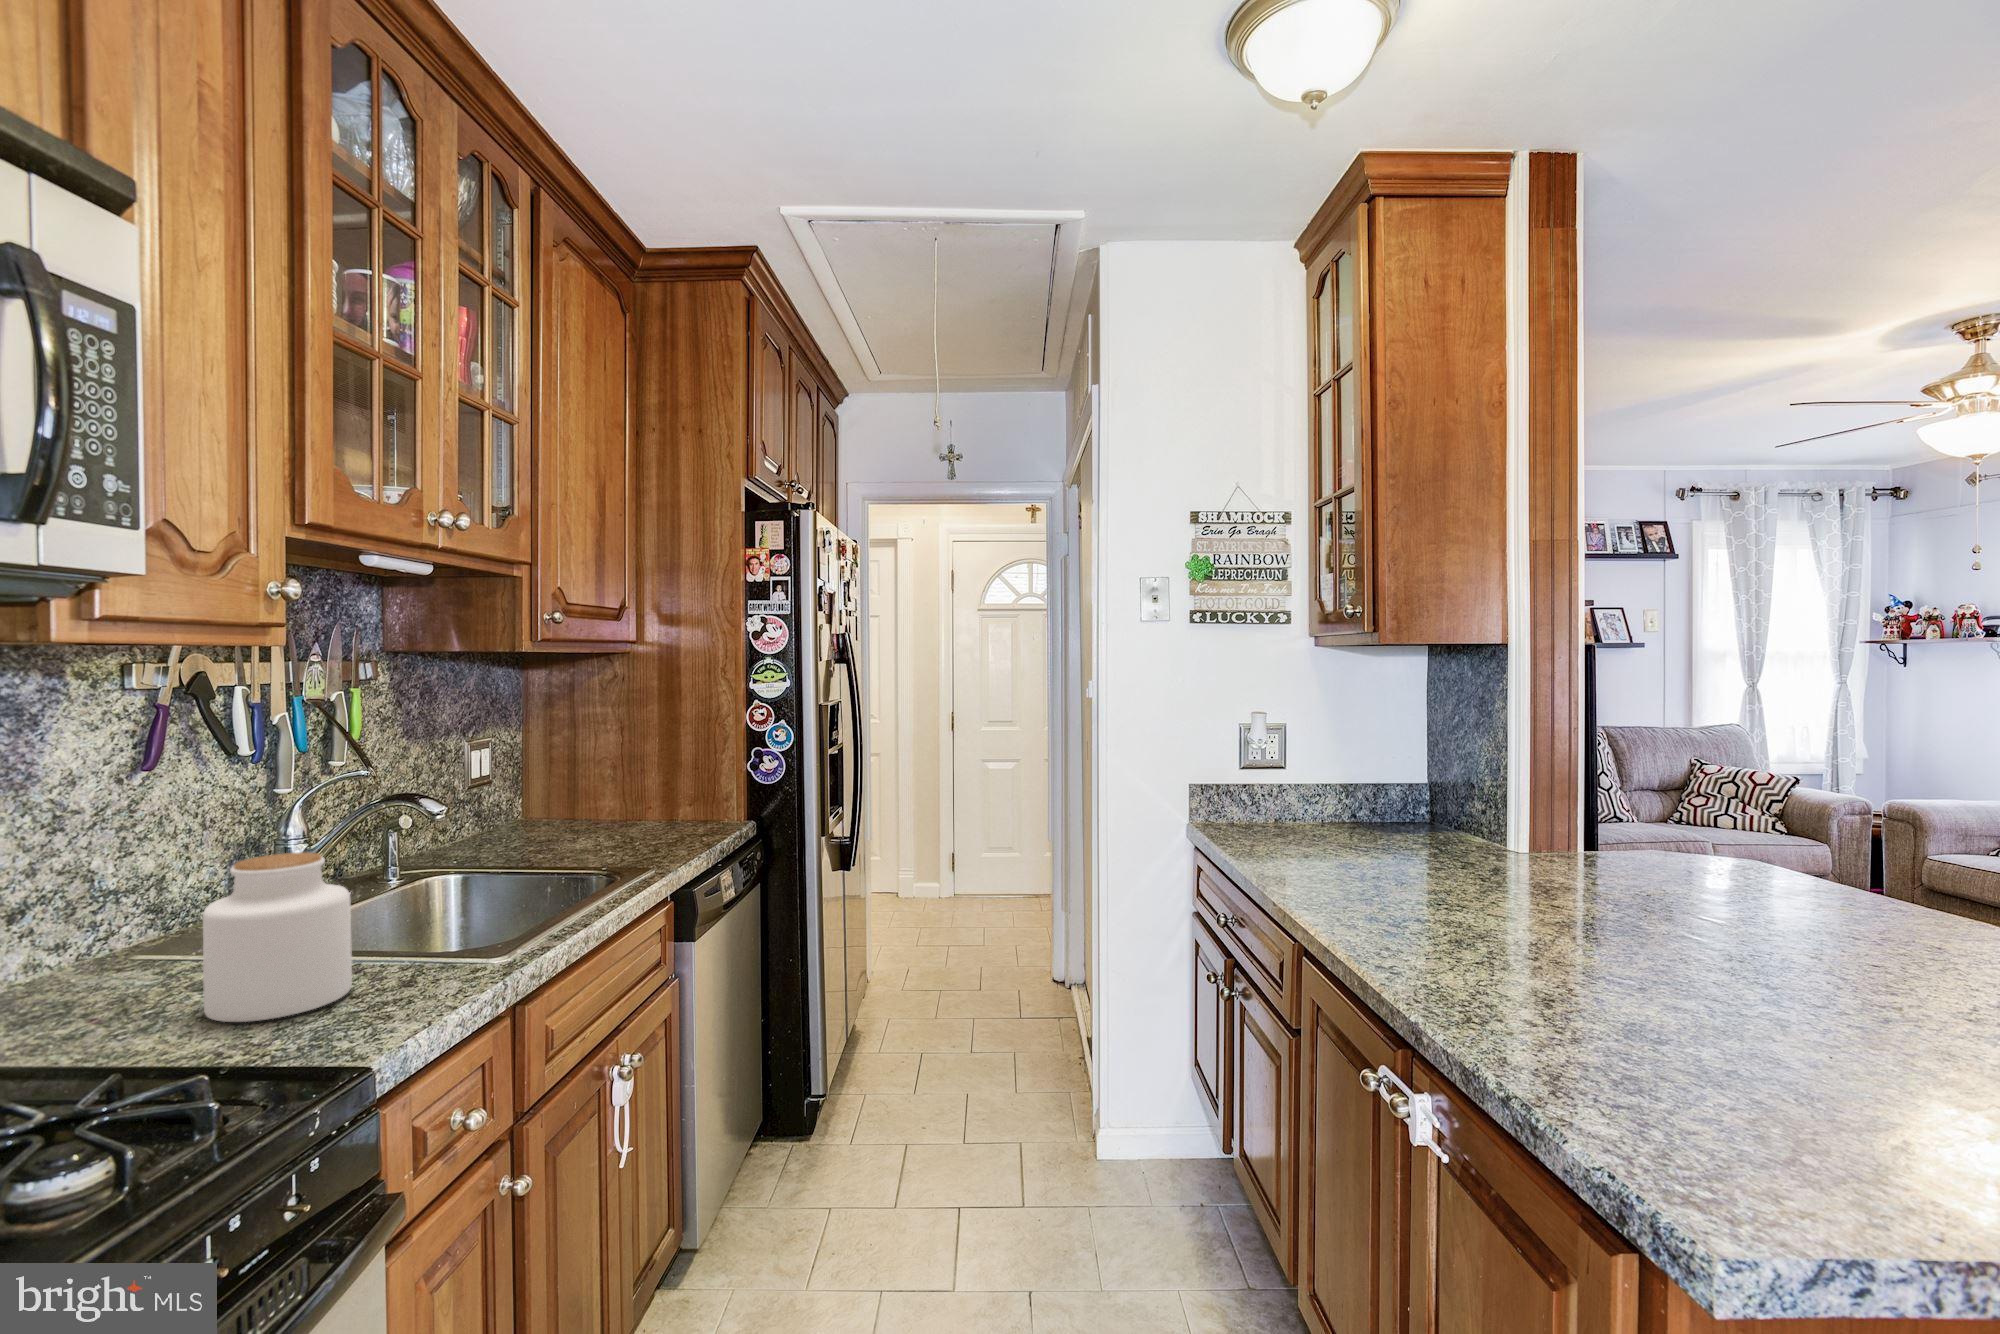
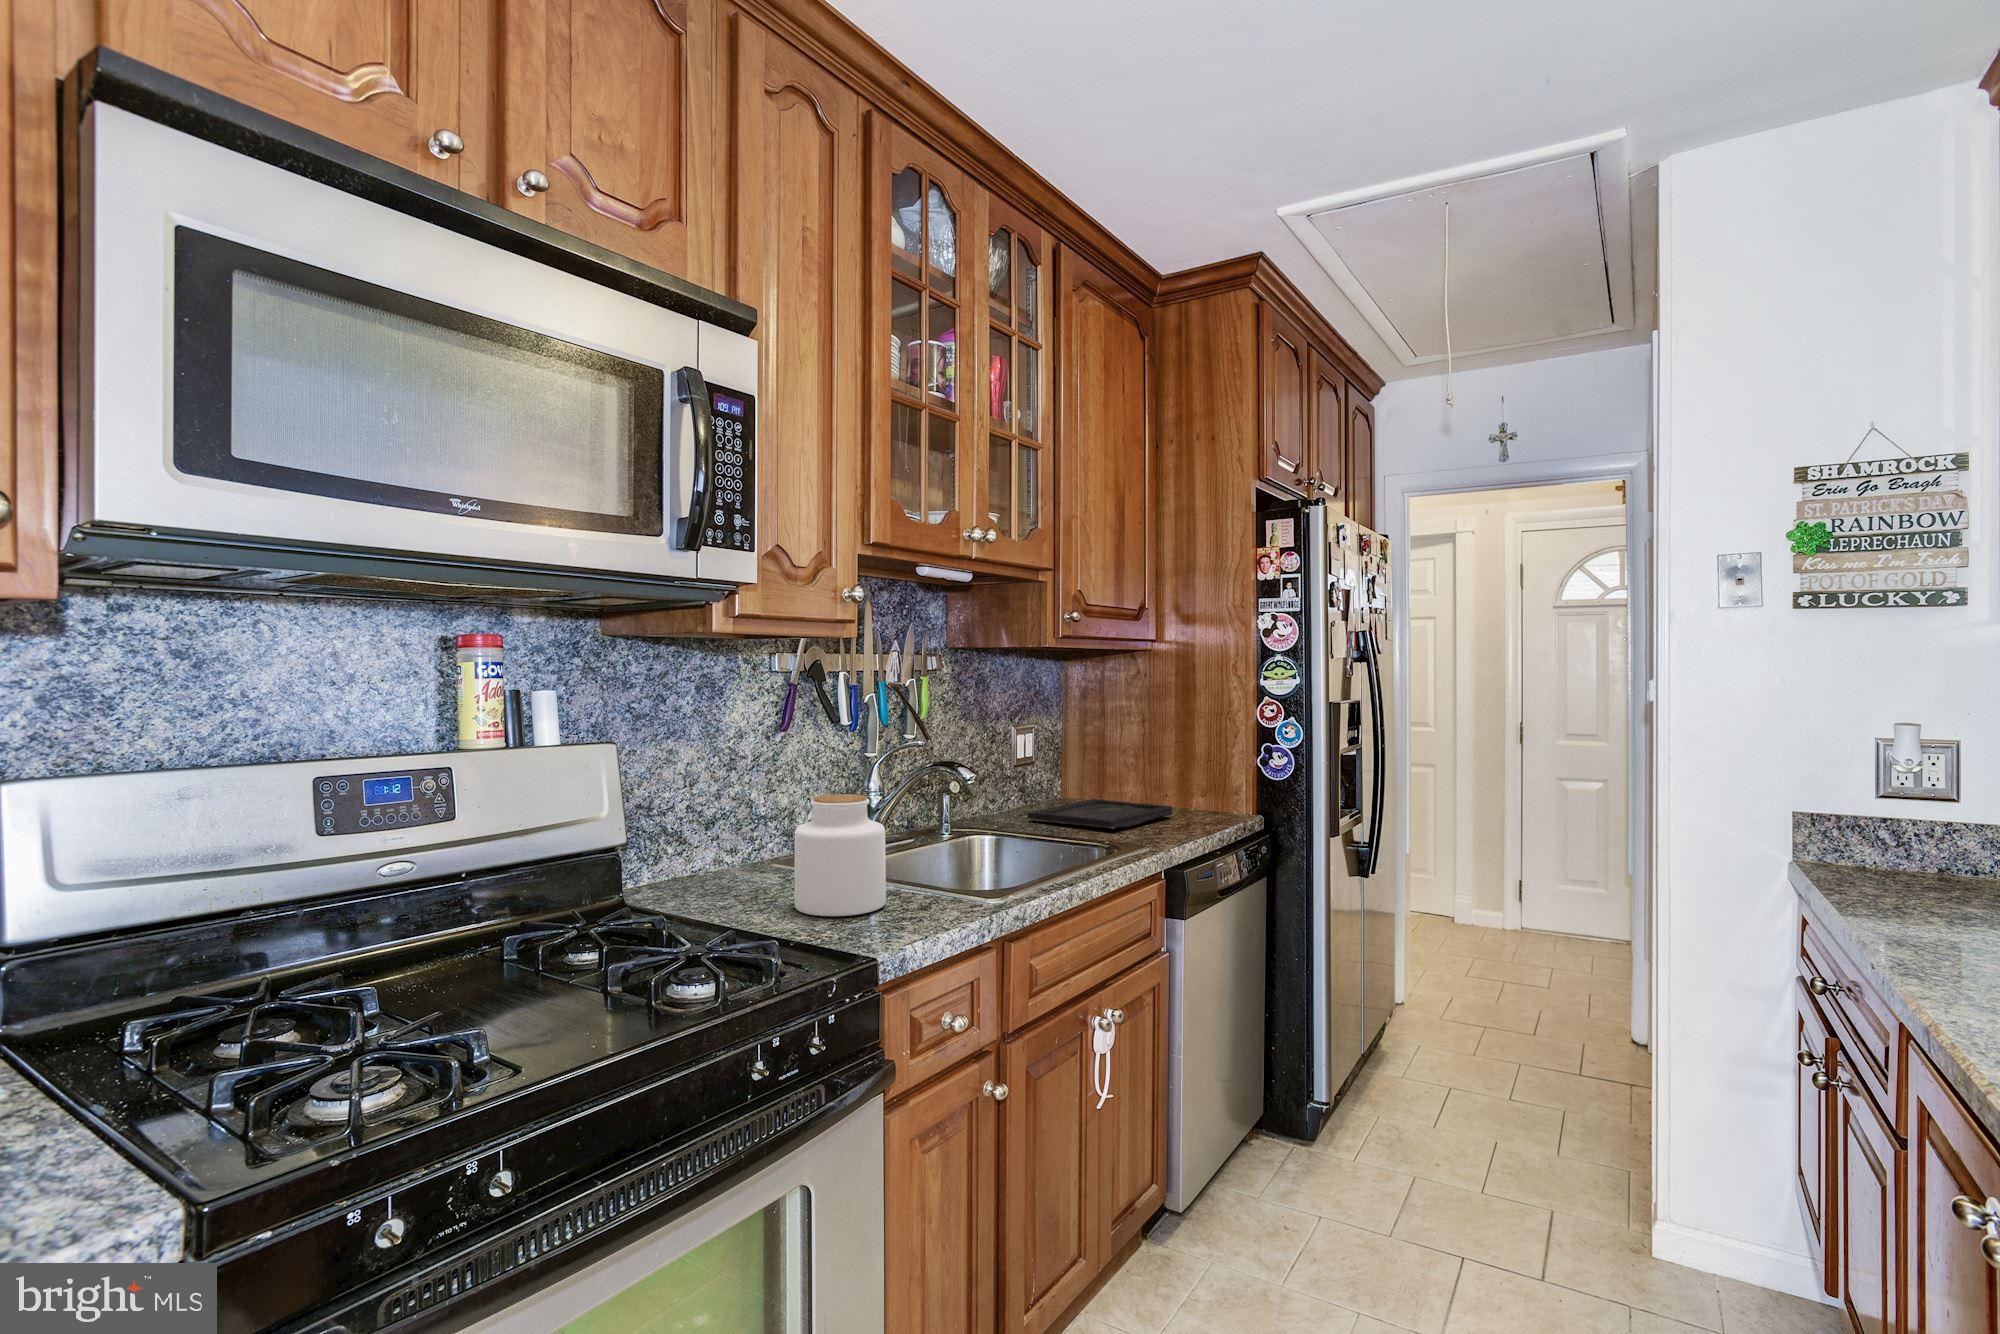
tray: none [494,816,663,849] -> present [1027,799,1173,829]

